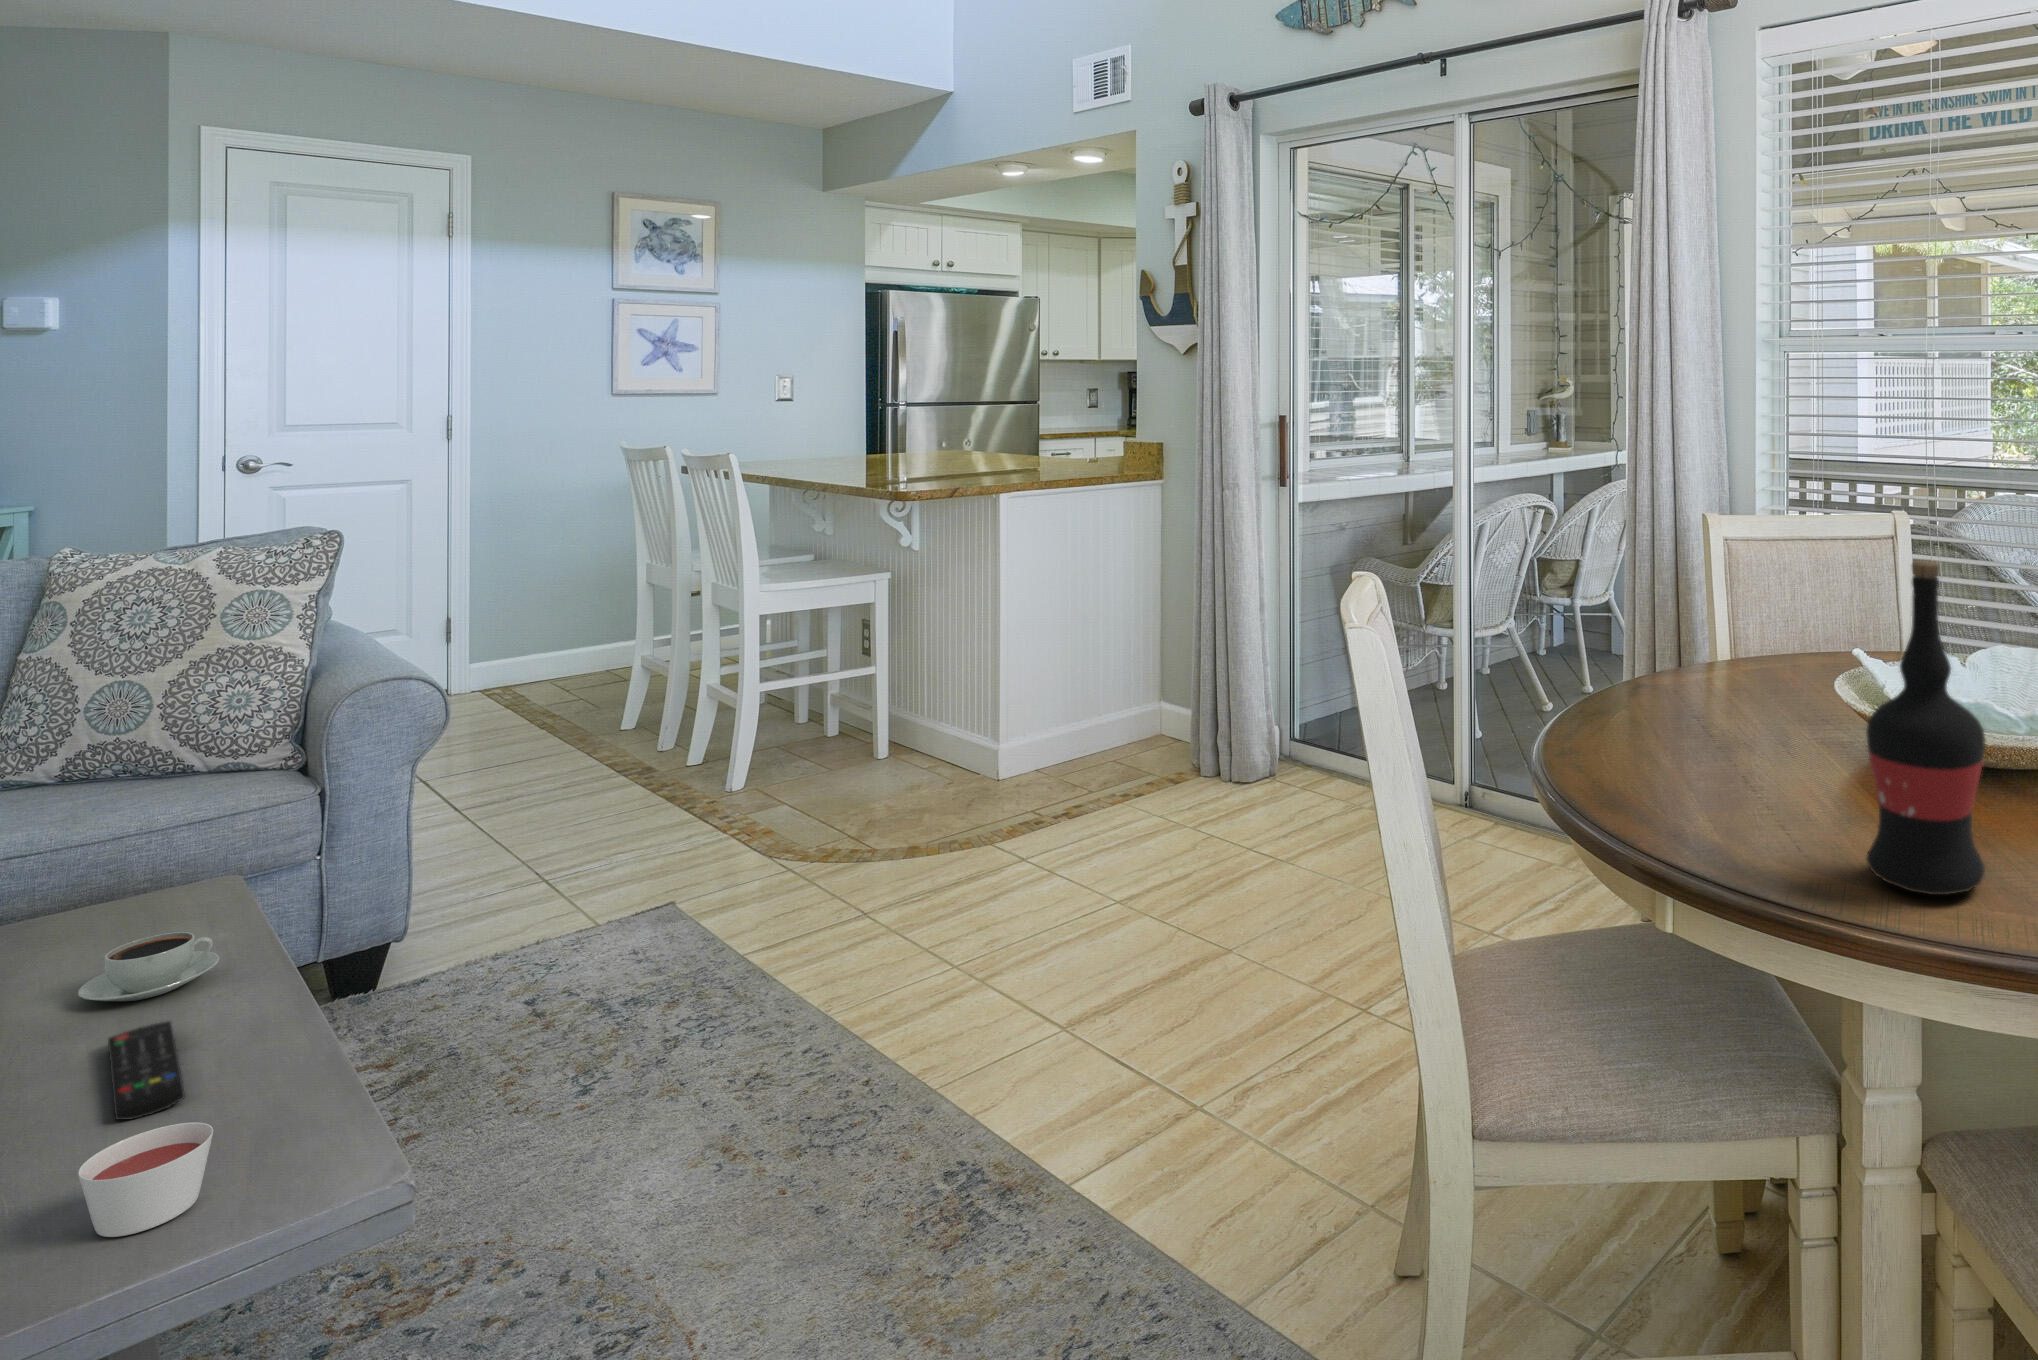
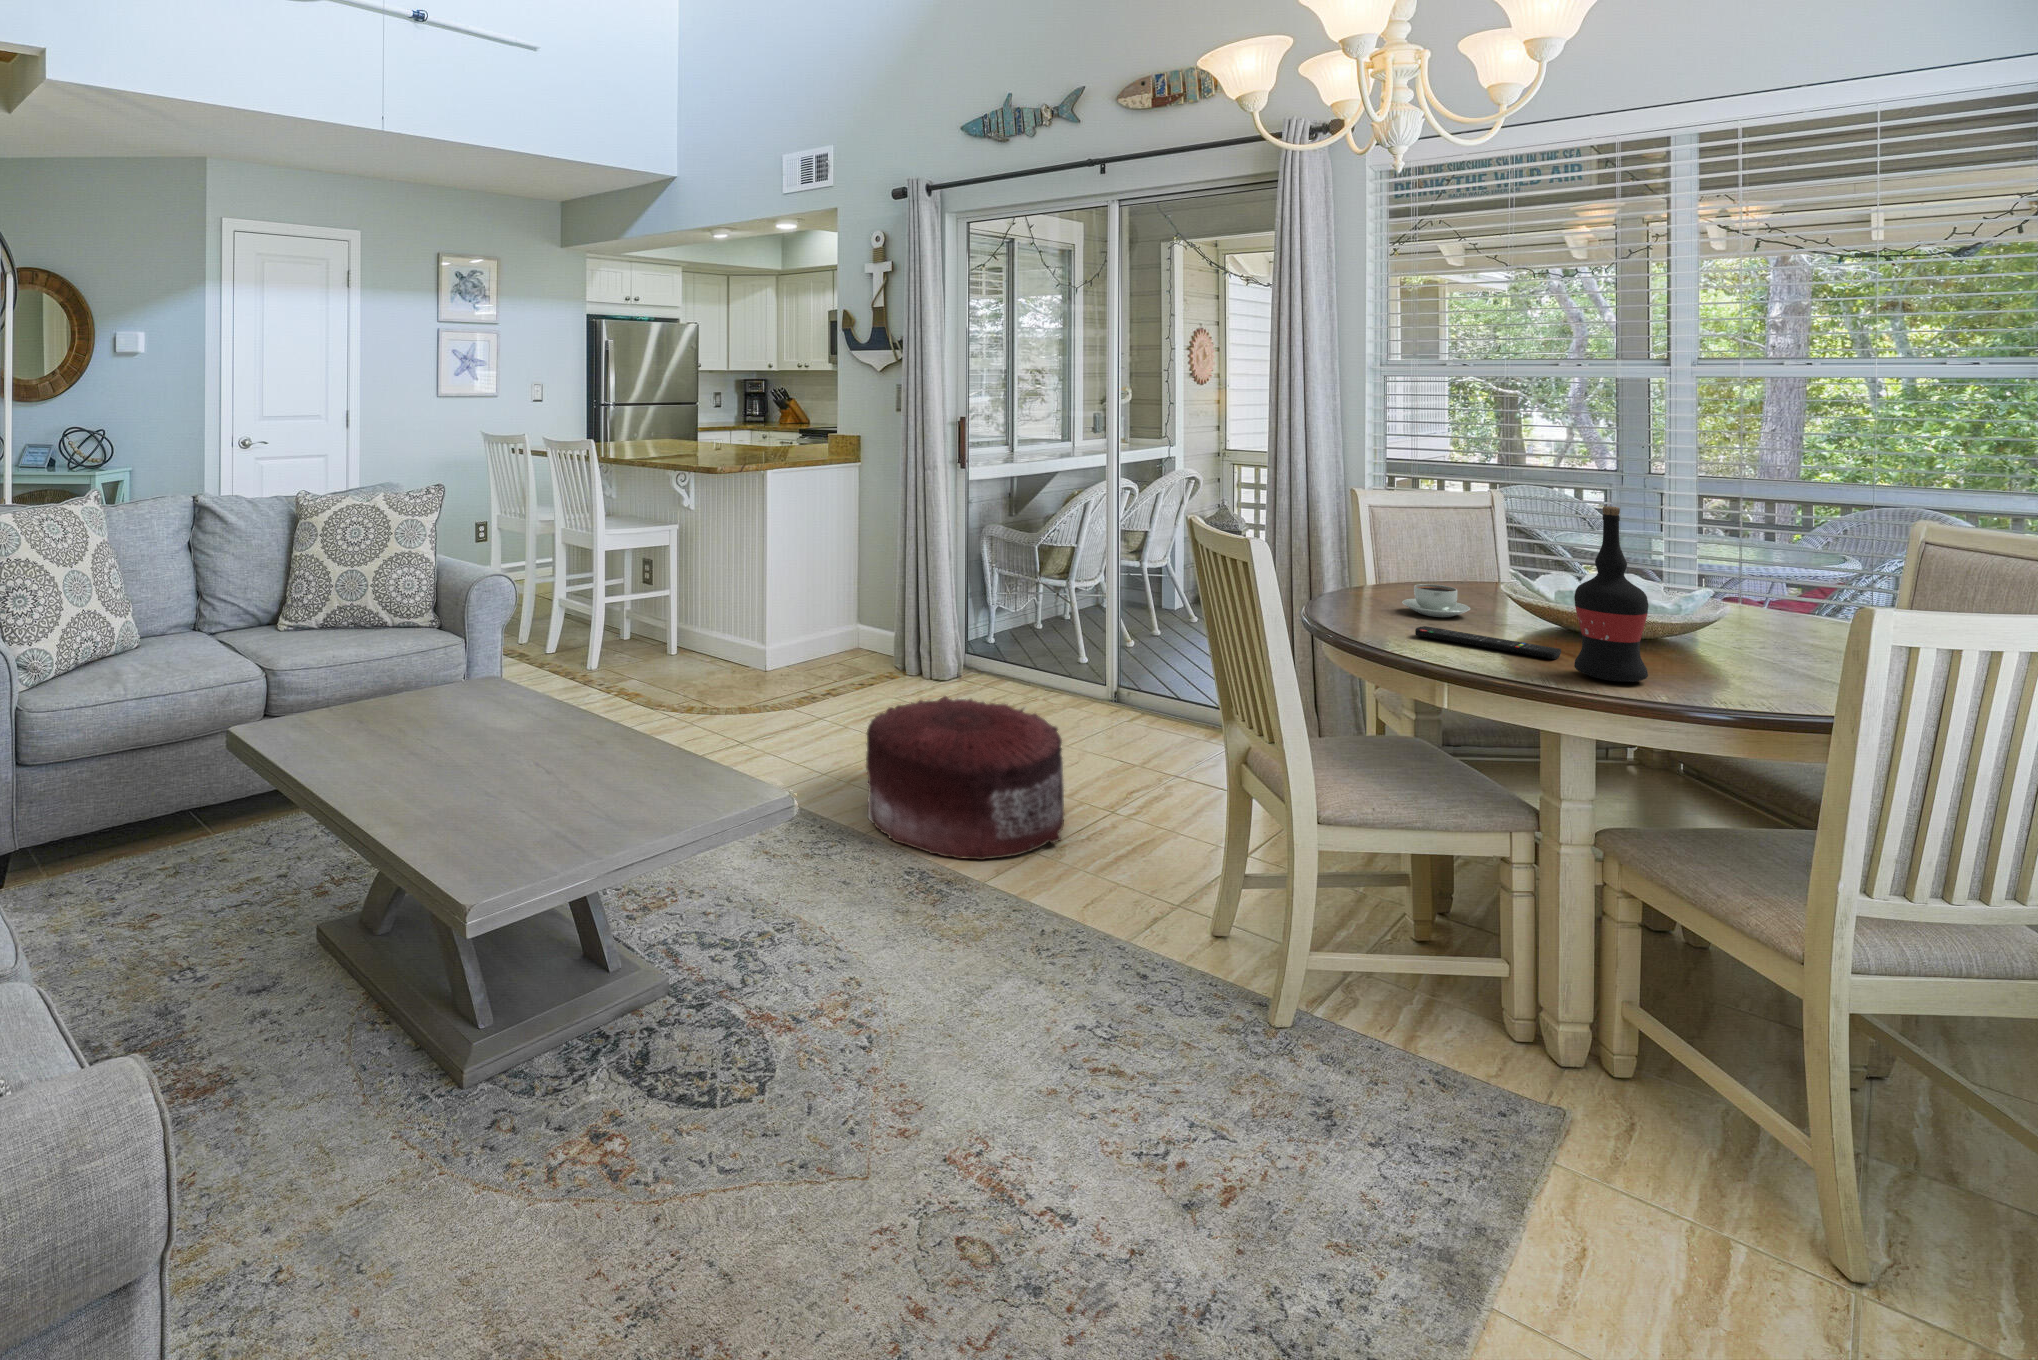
pouf: none [957,839,1284,1135] -> present [866,696,1064,860]
coffee cup: present [78,932,219,1001] -> present [1402,584,1470,617]
remote control: present [108,1021,185,1120] -> present [1415,626,1561,659]
candle: present [78,1122,213,1237] -> none [637,764,682,809]

